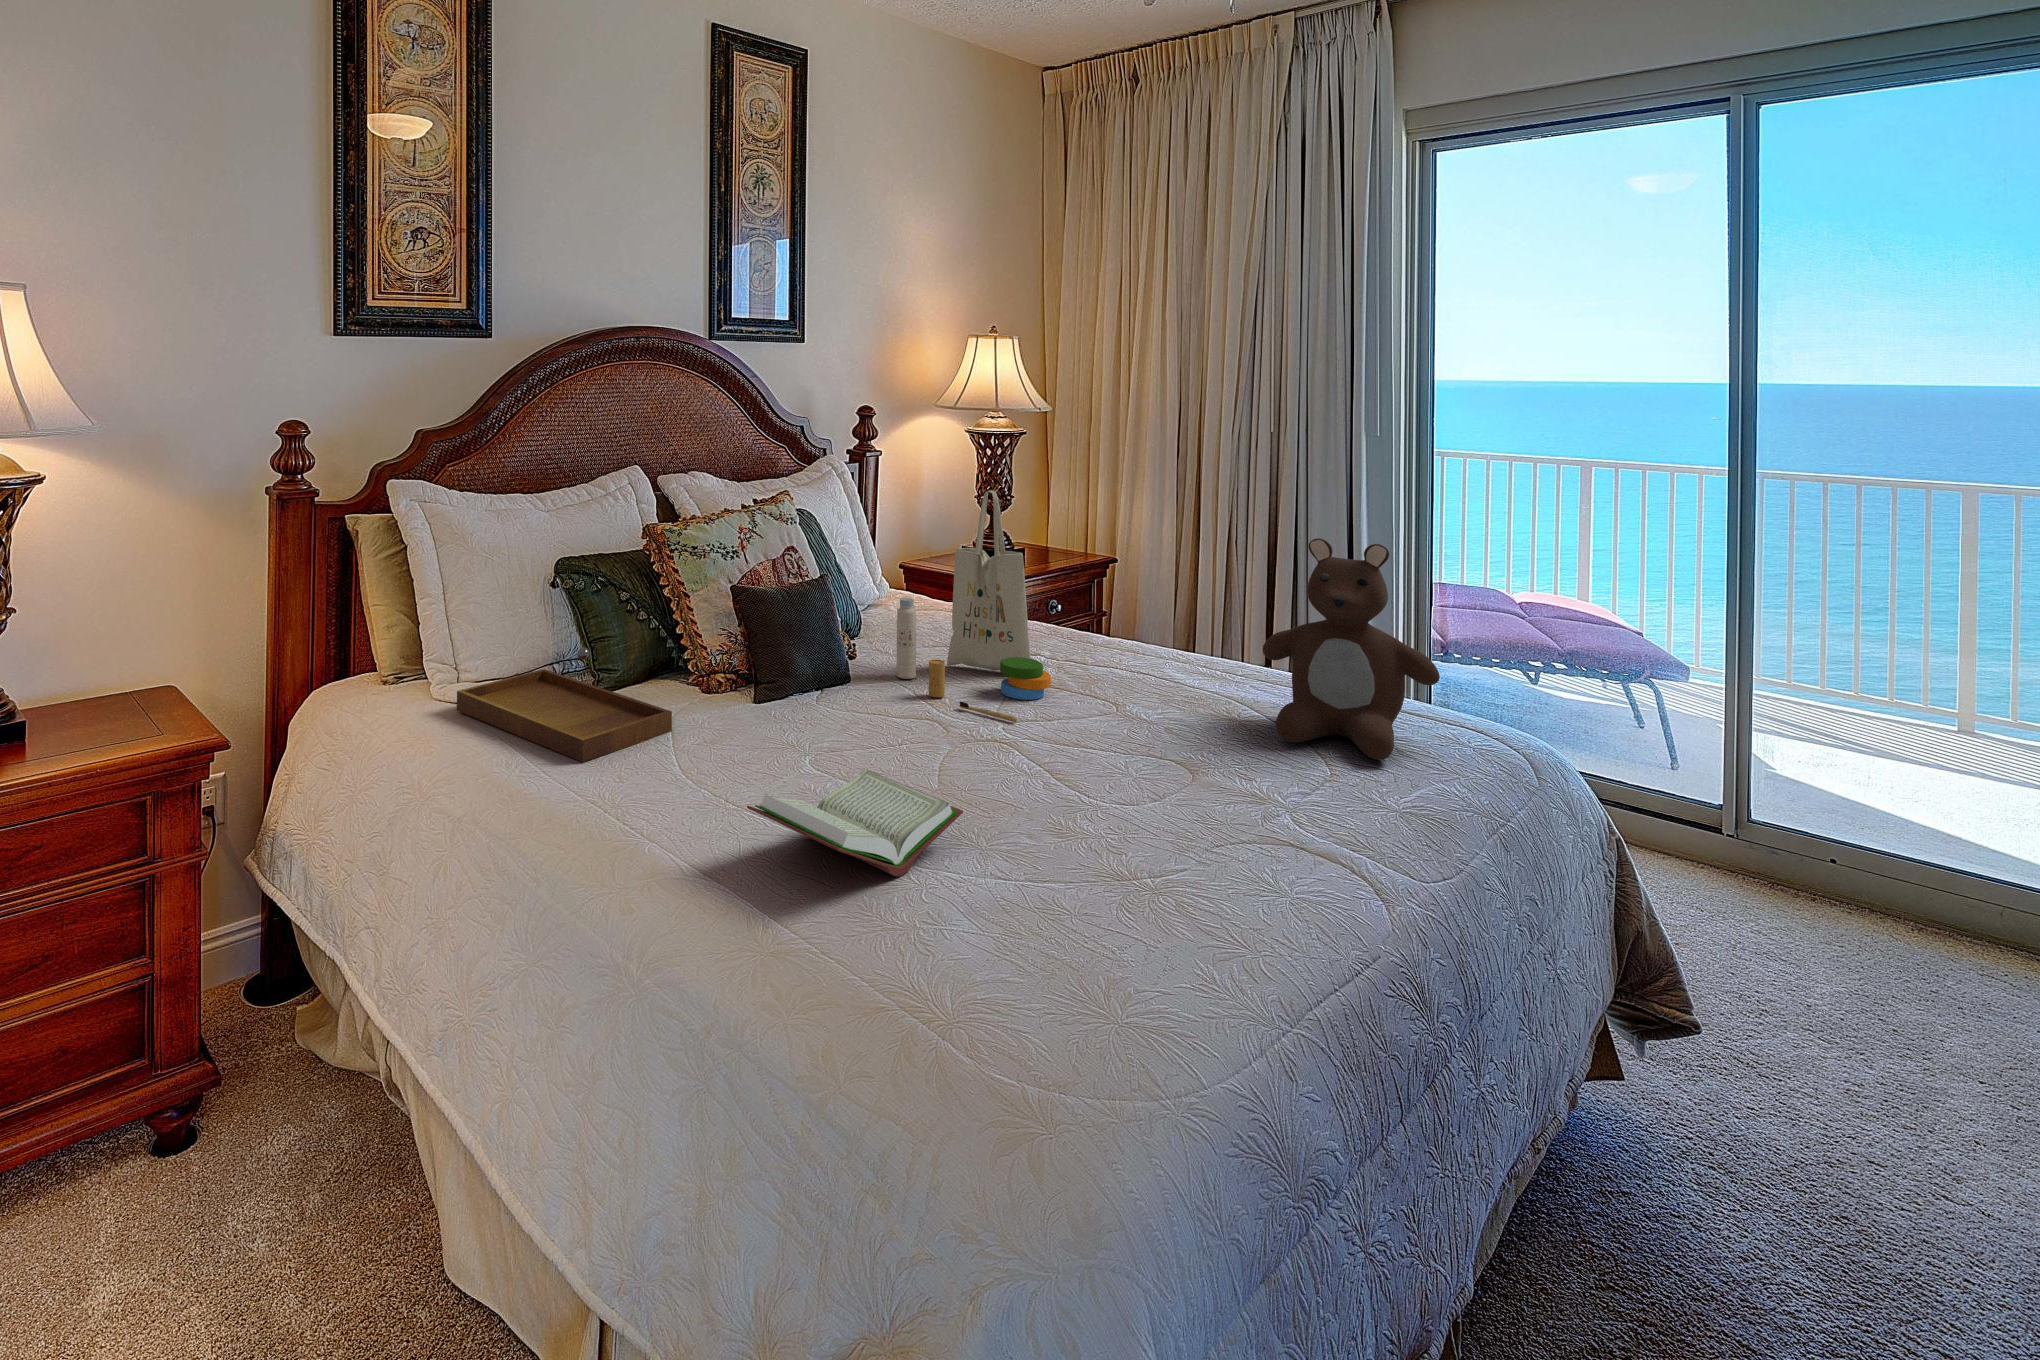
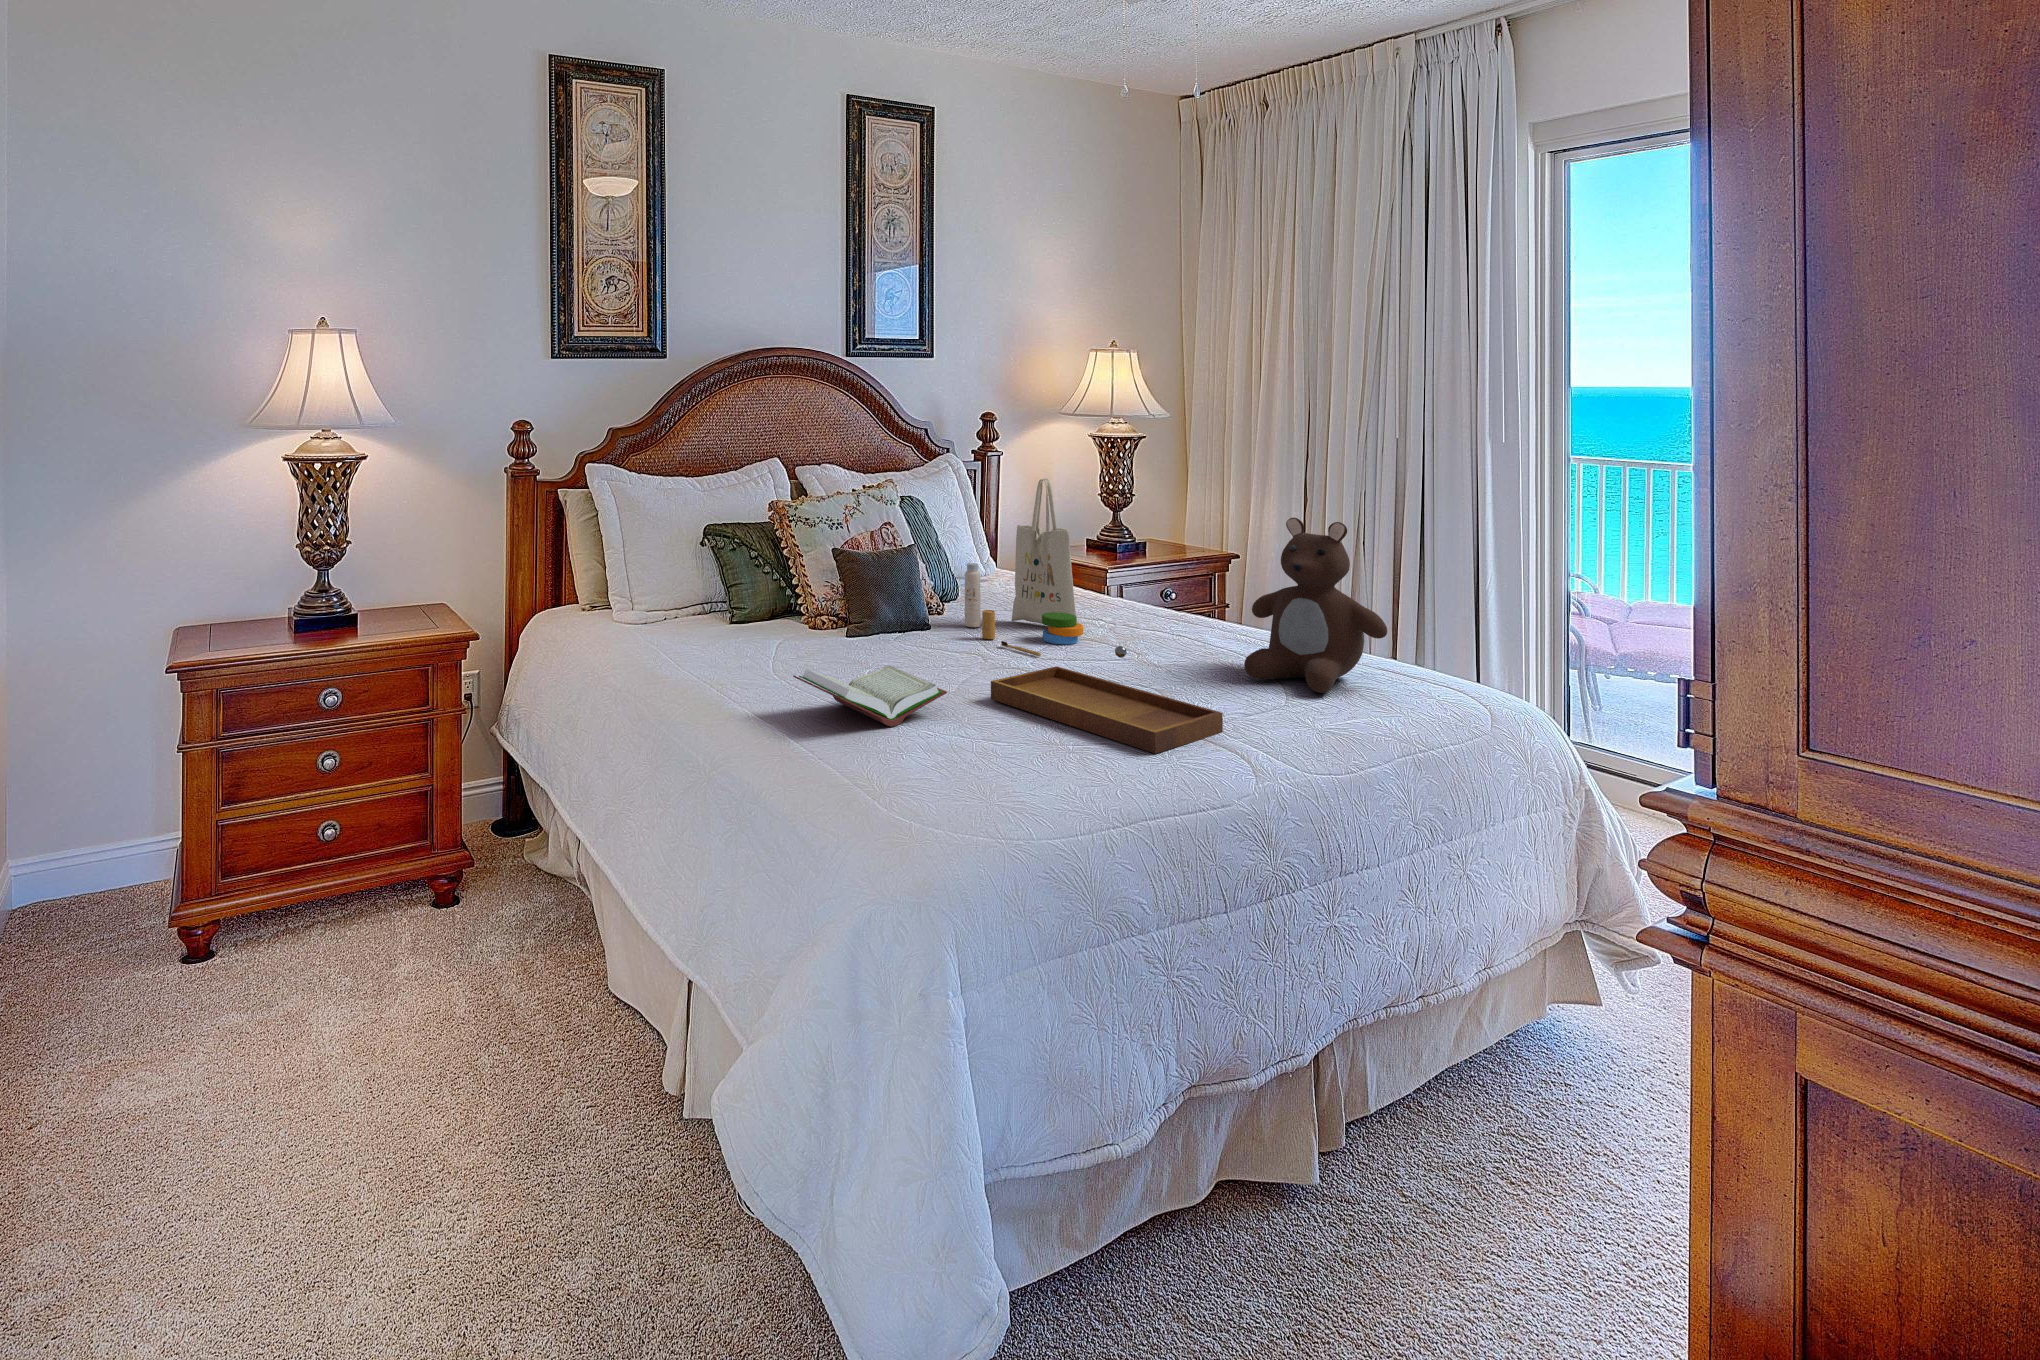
tray: present [457,647,672,762] -> present [991,646,1223,754]

